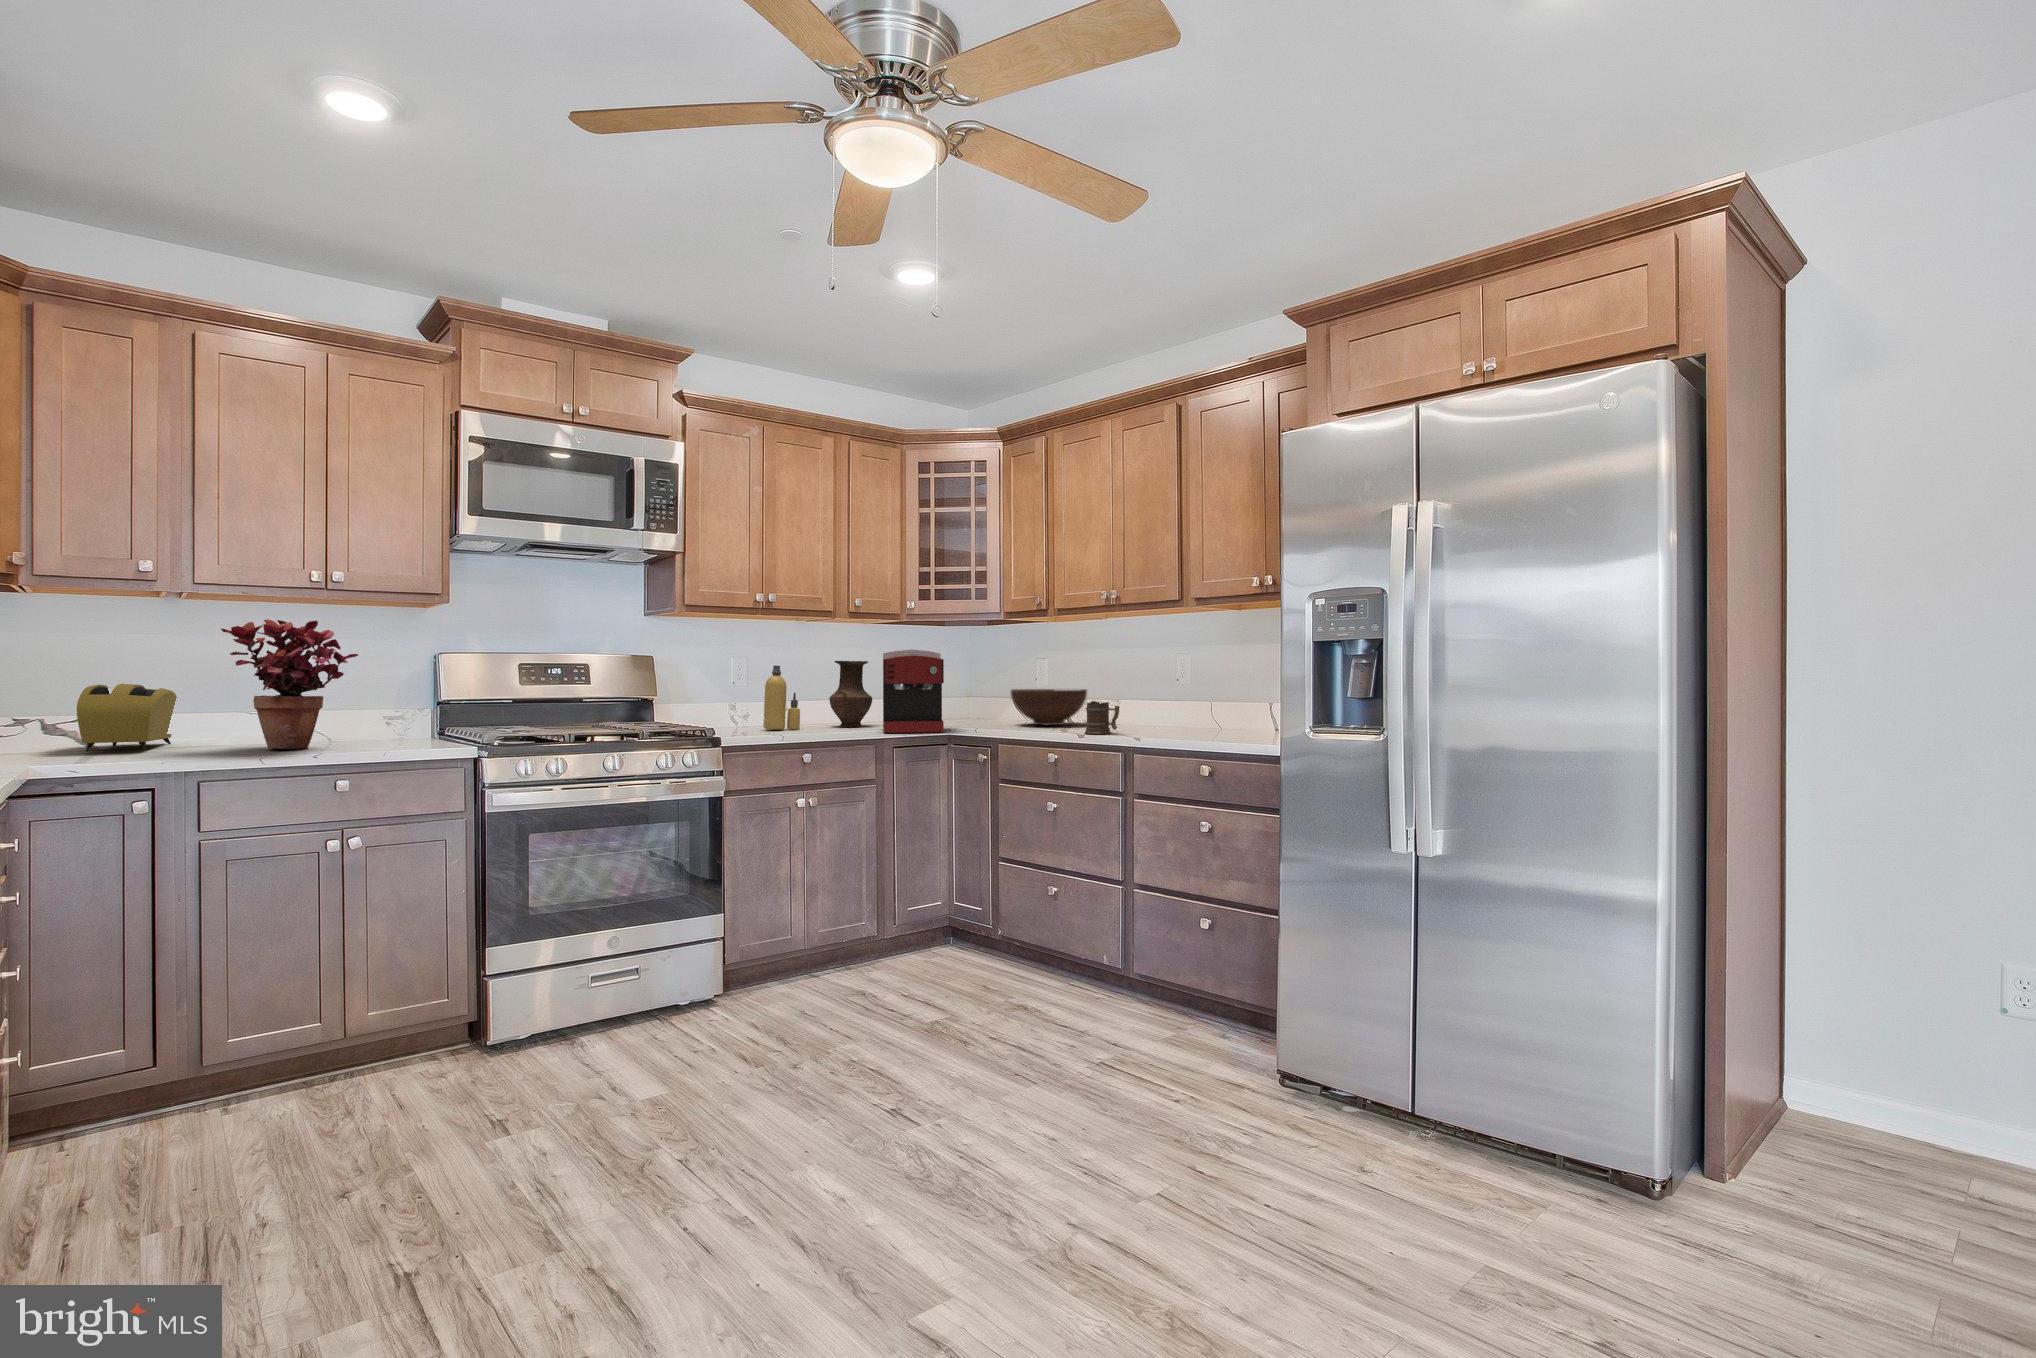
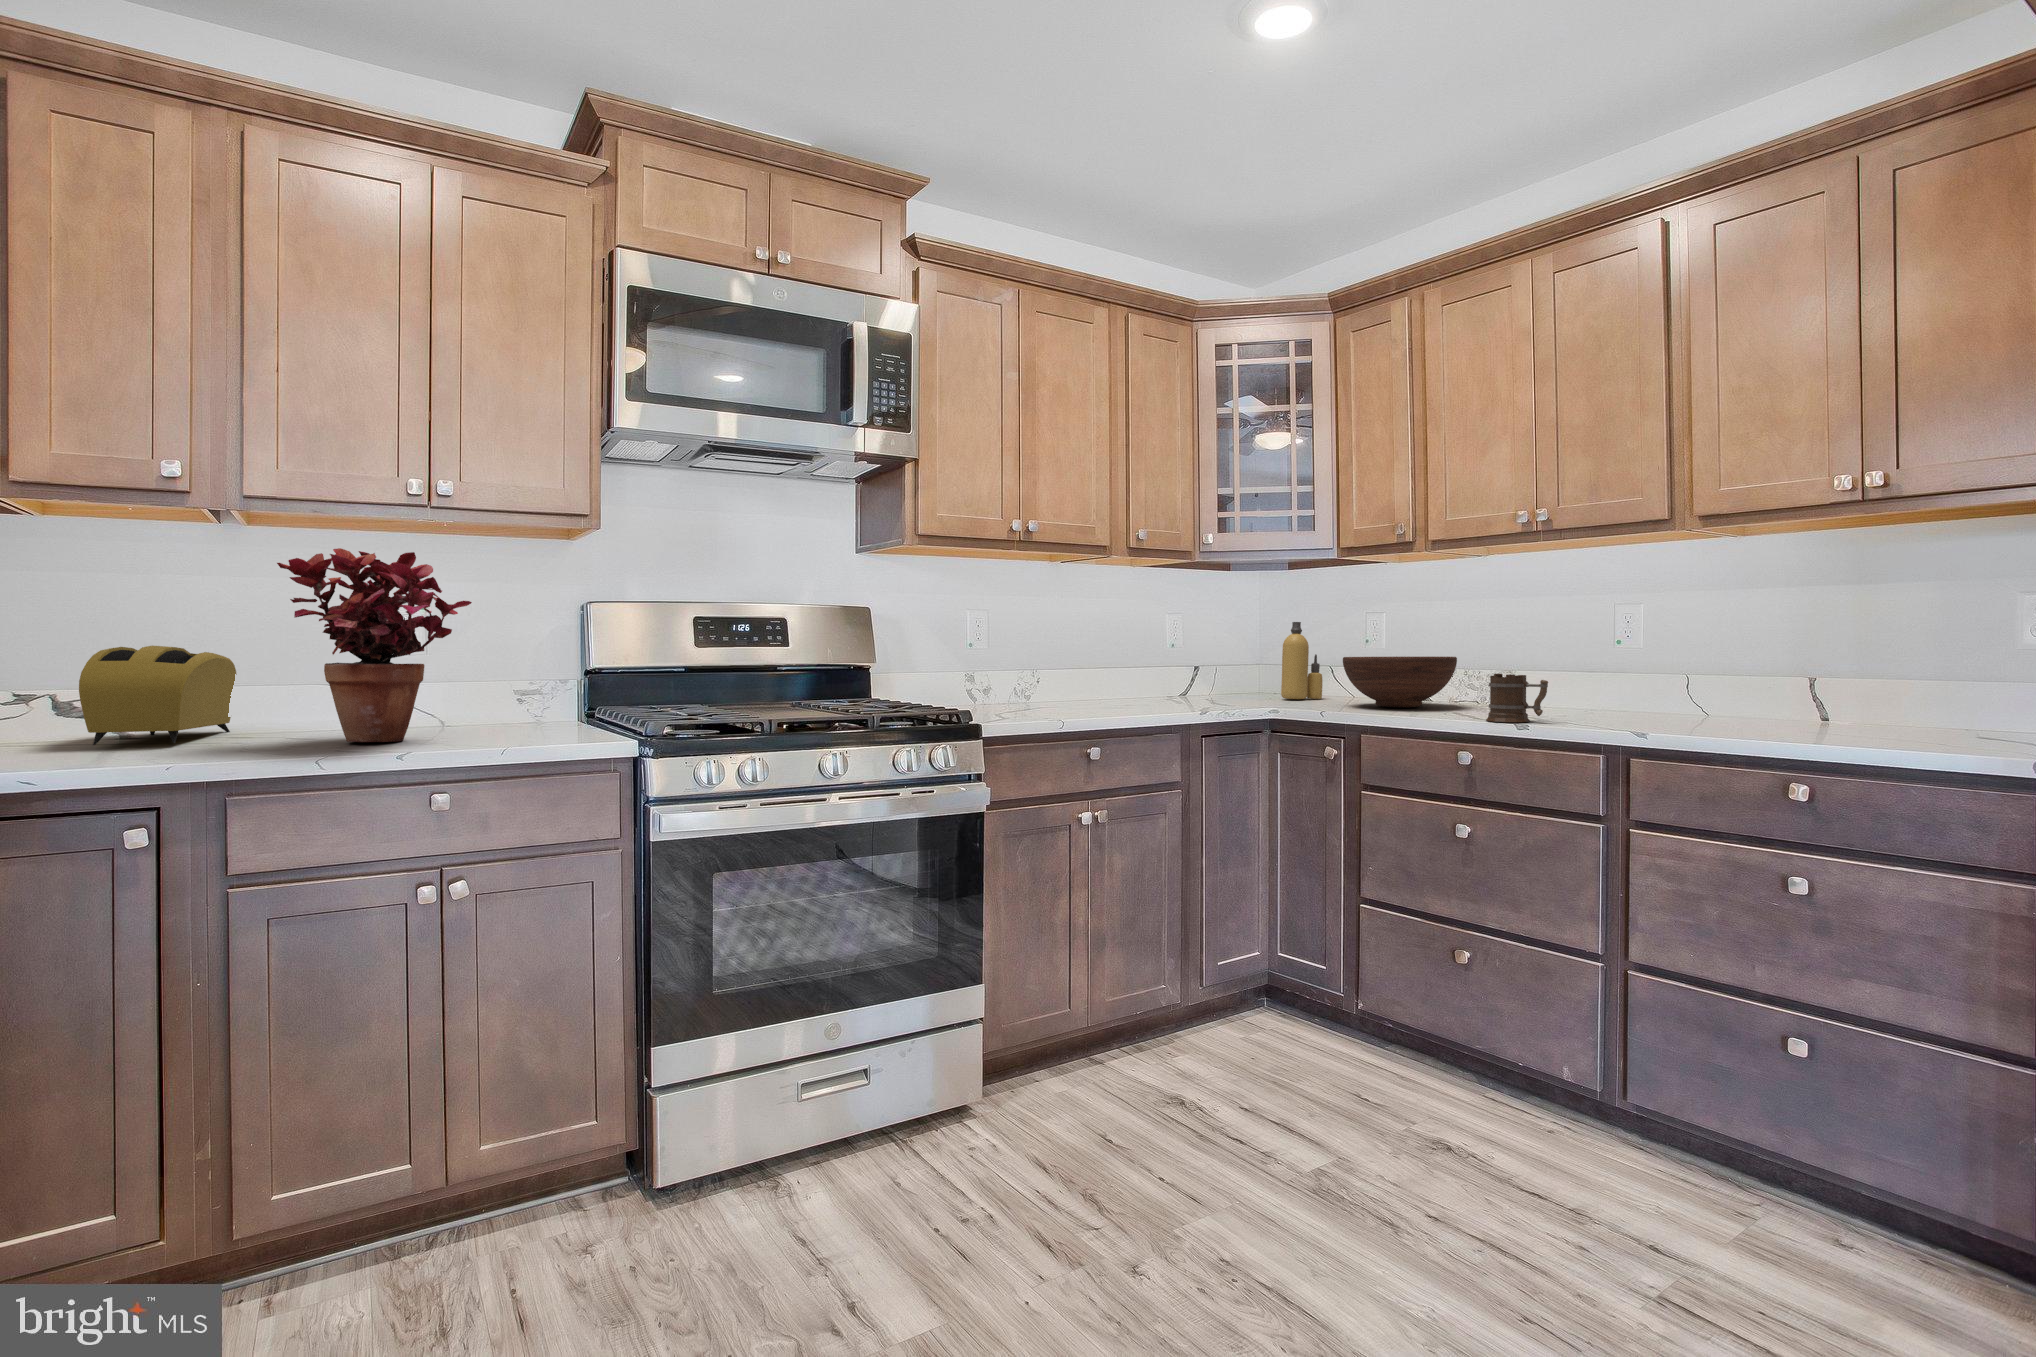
coffee maker: present [883,650,944,733] -> none [1171,601,1269,717]
vase: present [829,661,872,727] -> none [1093,618,1150,708]
bottle: present [764,666,800,730] -> present [1281,622,1322,699]

